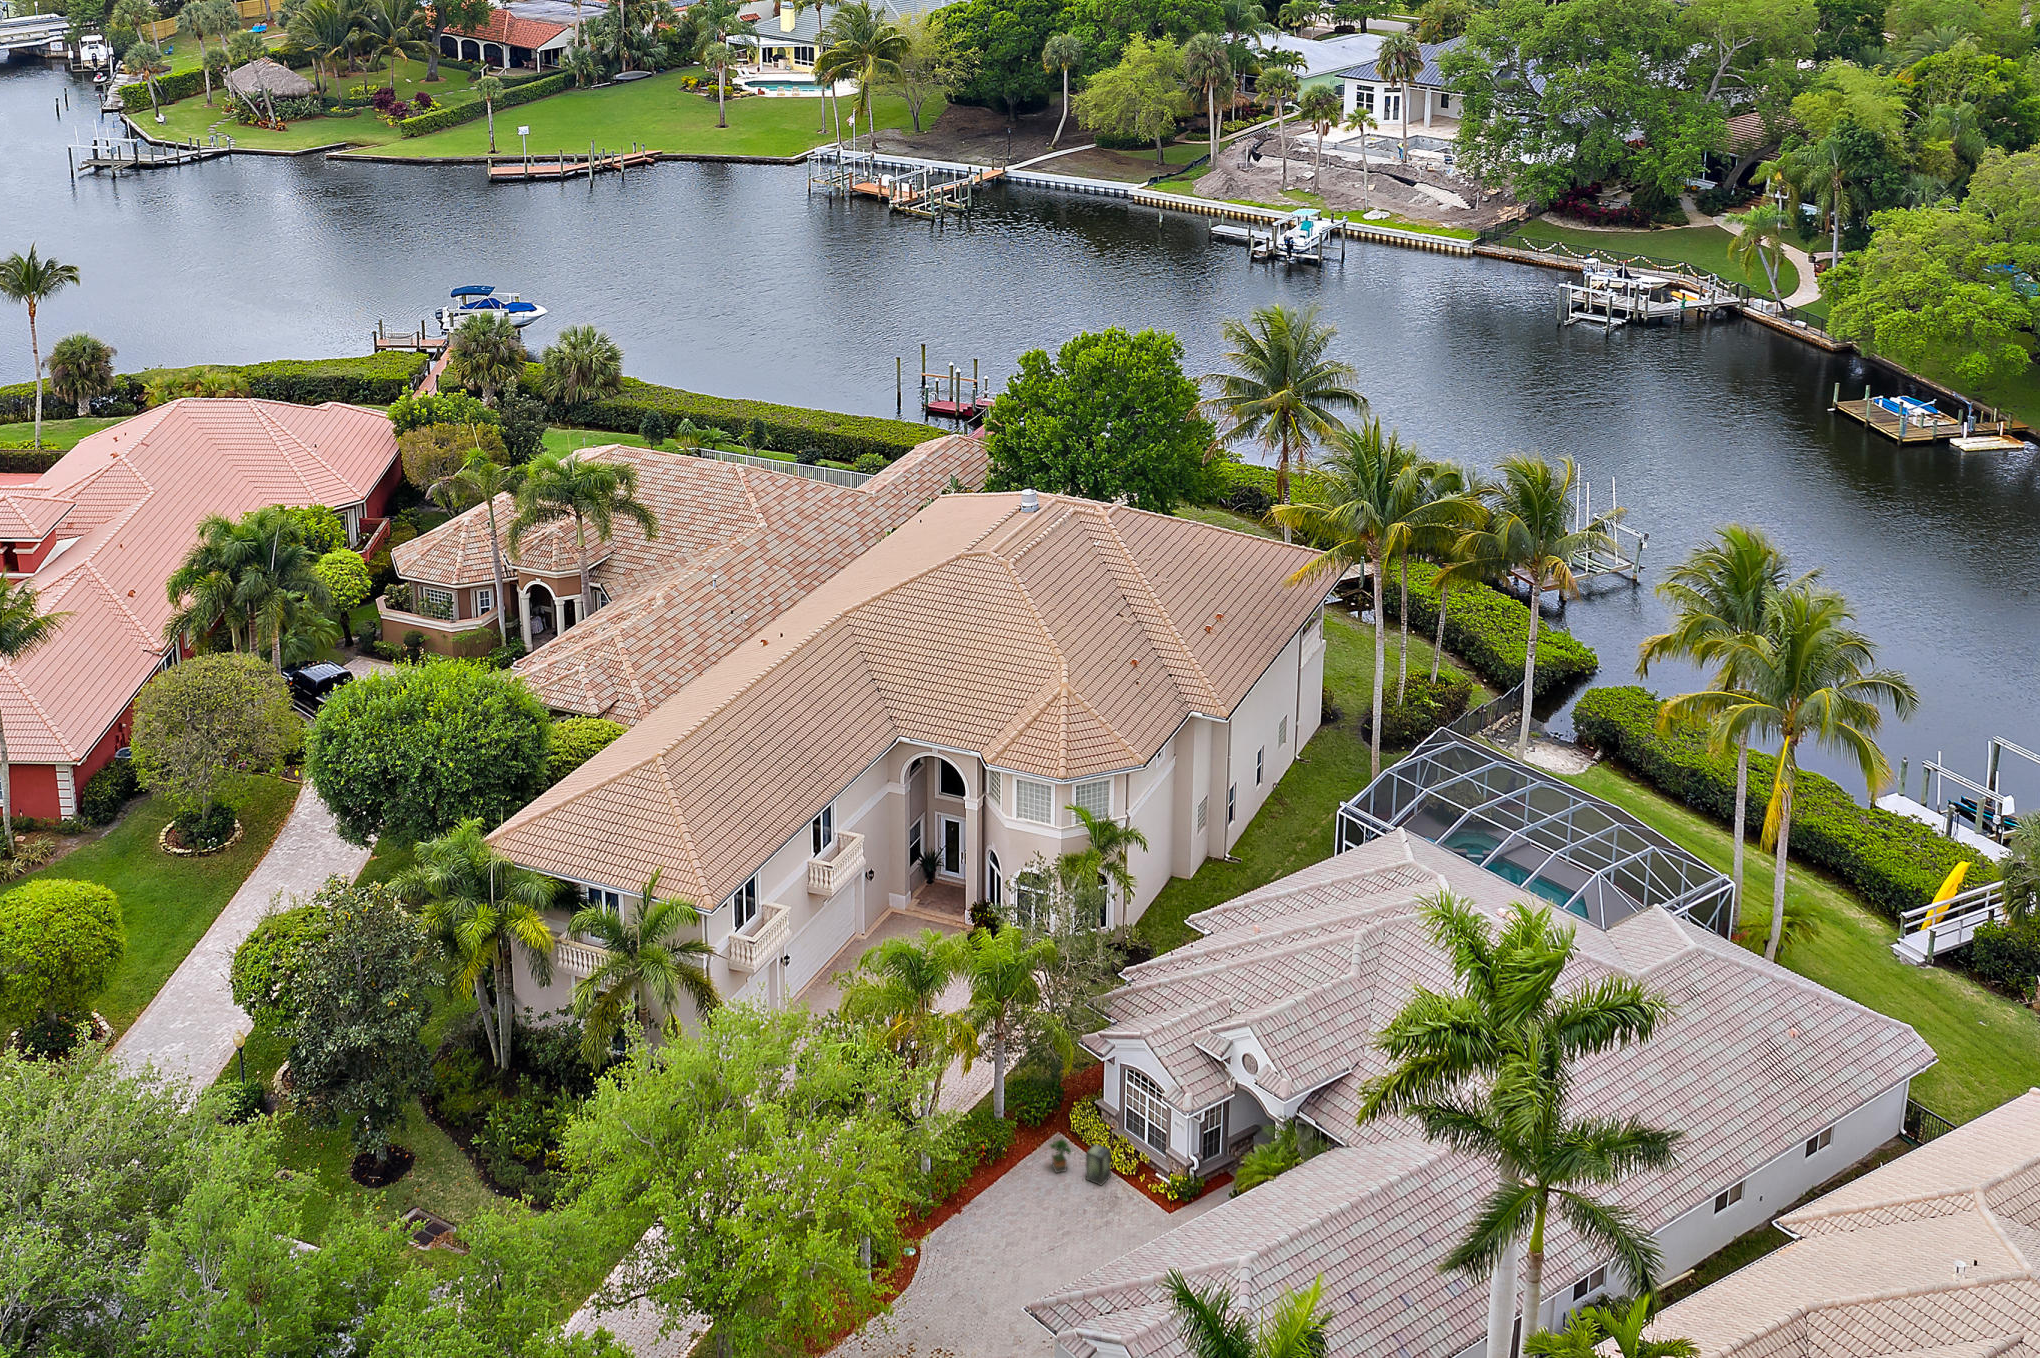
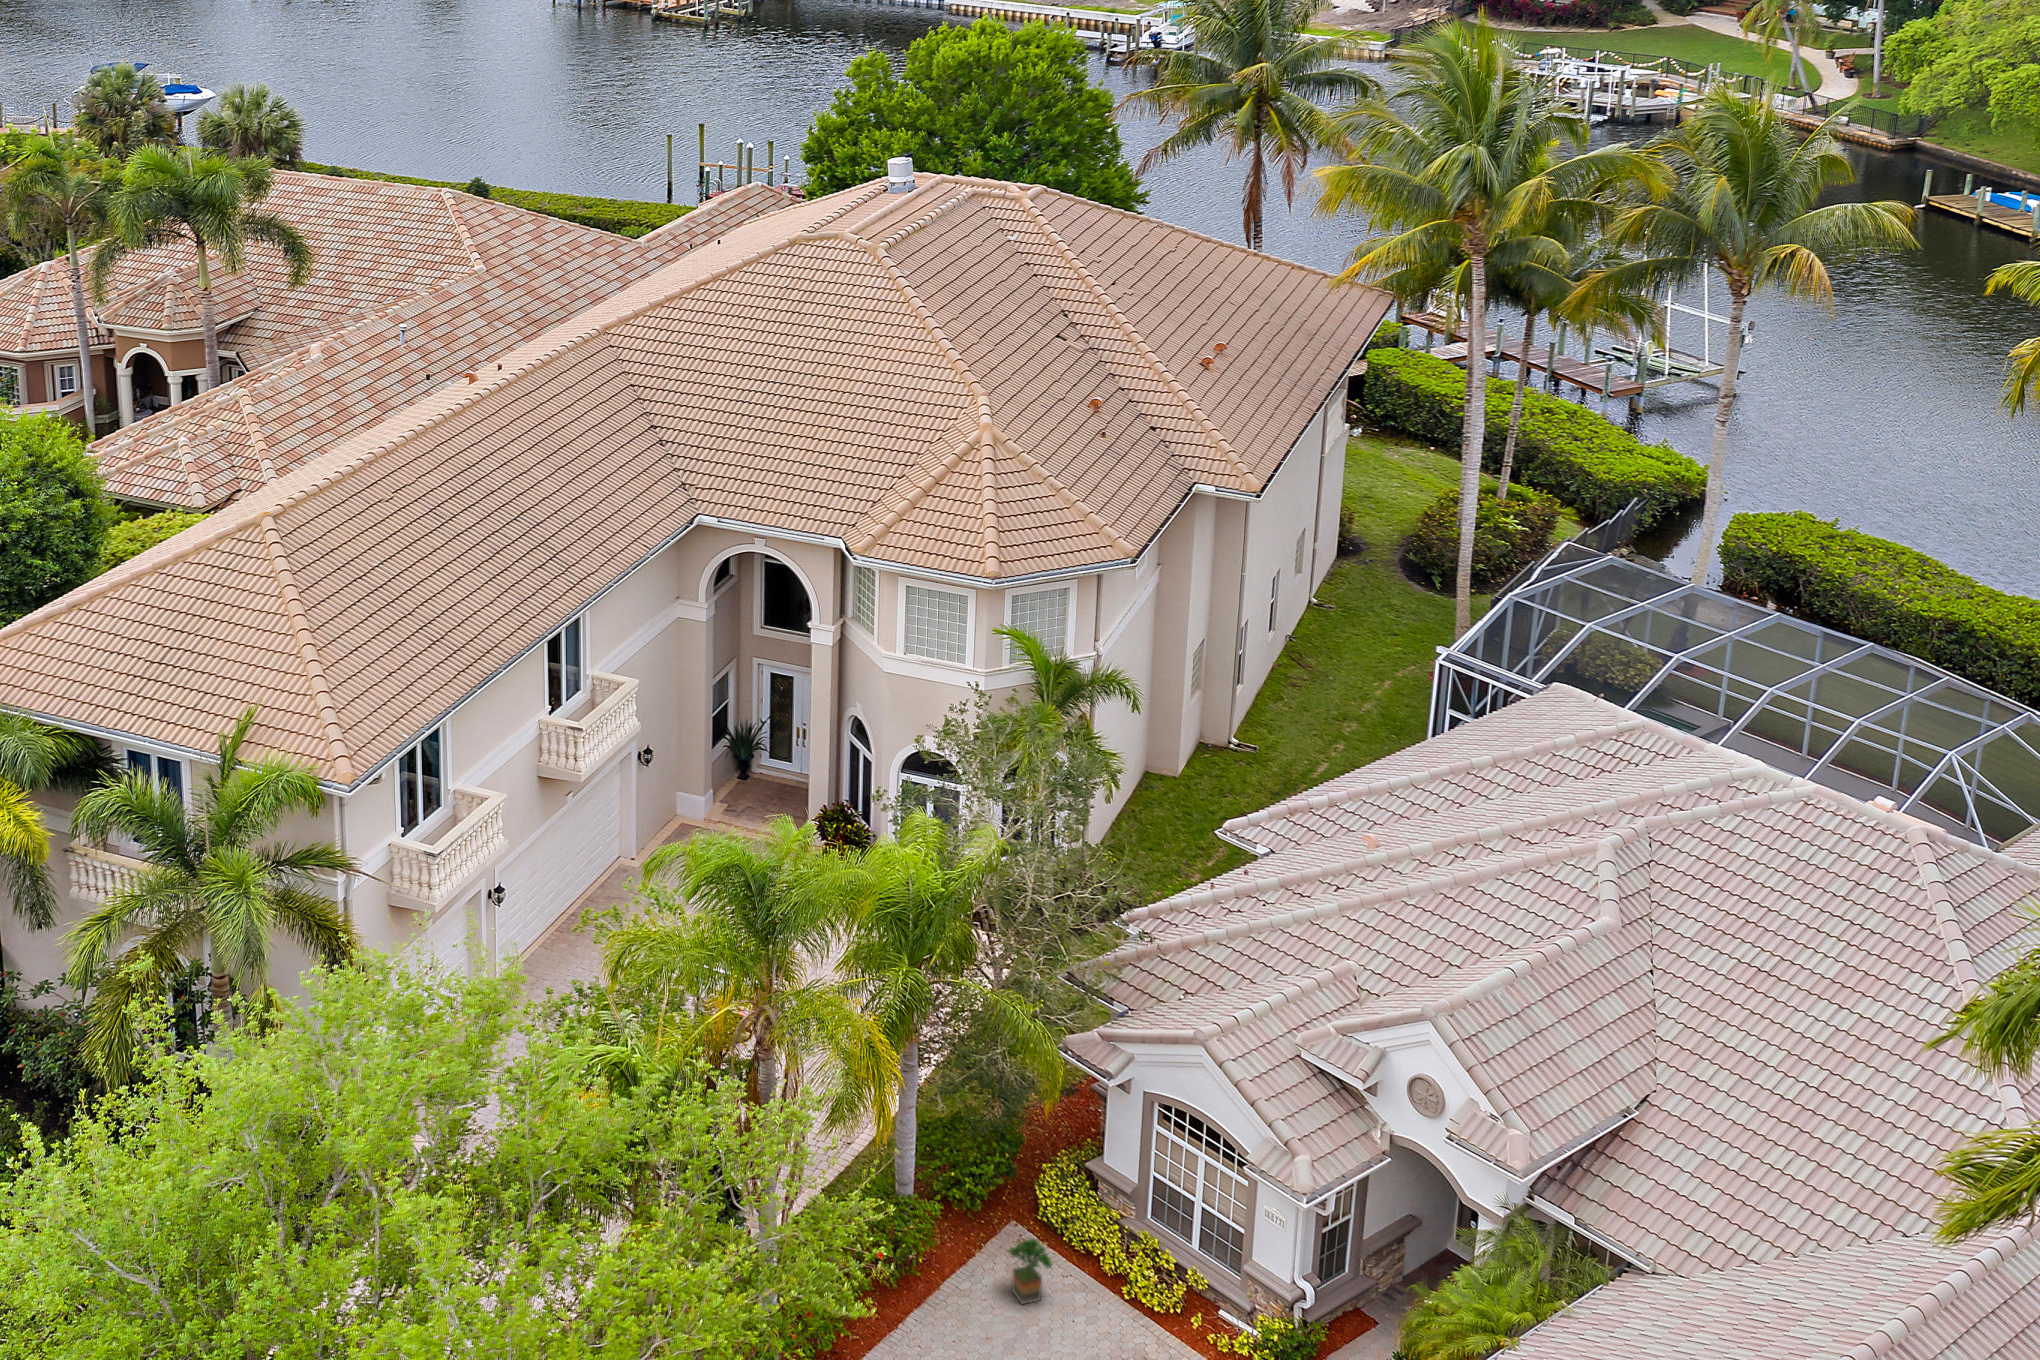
storage box: present [1086,1144,1111,1185] -> none [1082,1248,1133,1333]

